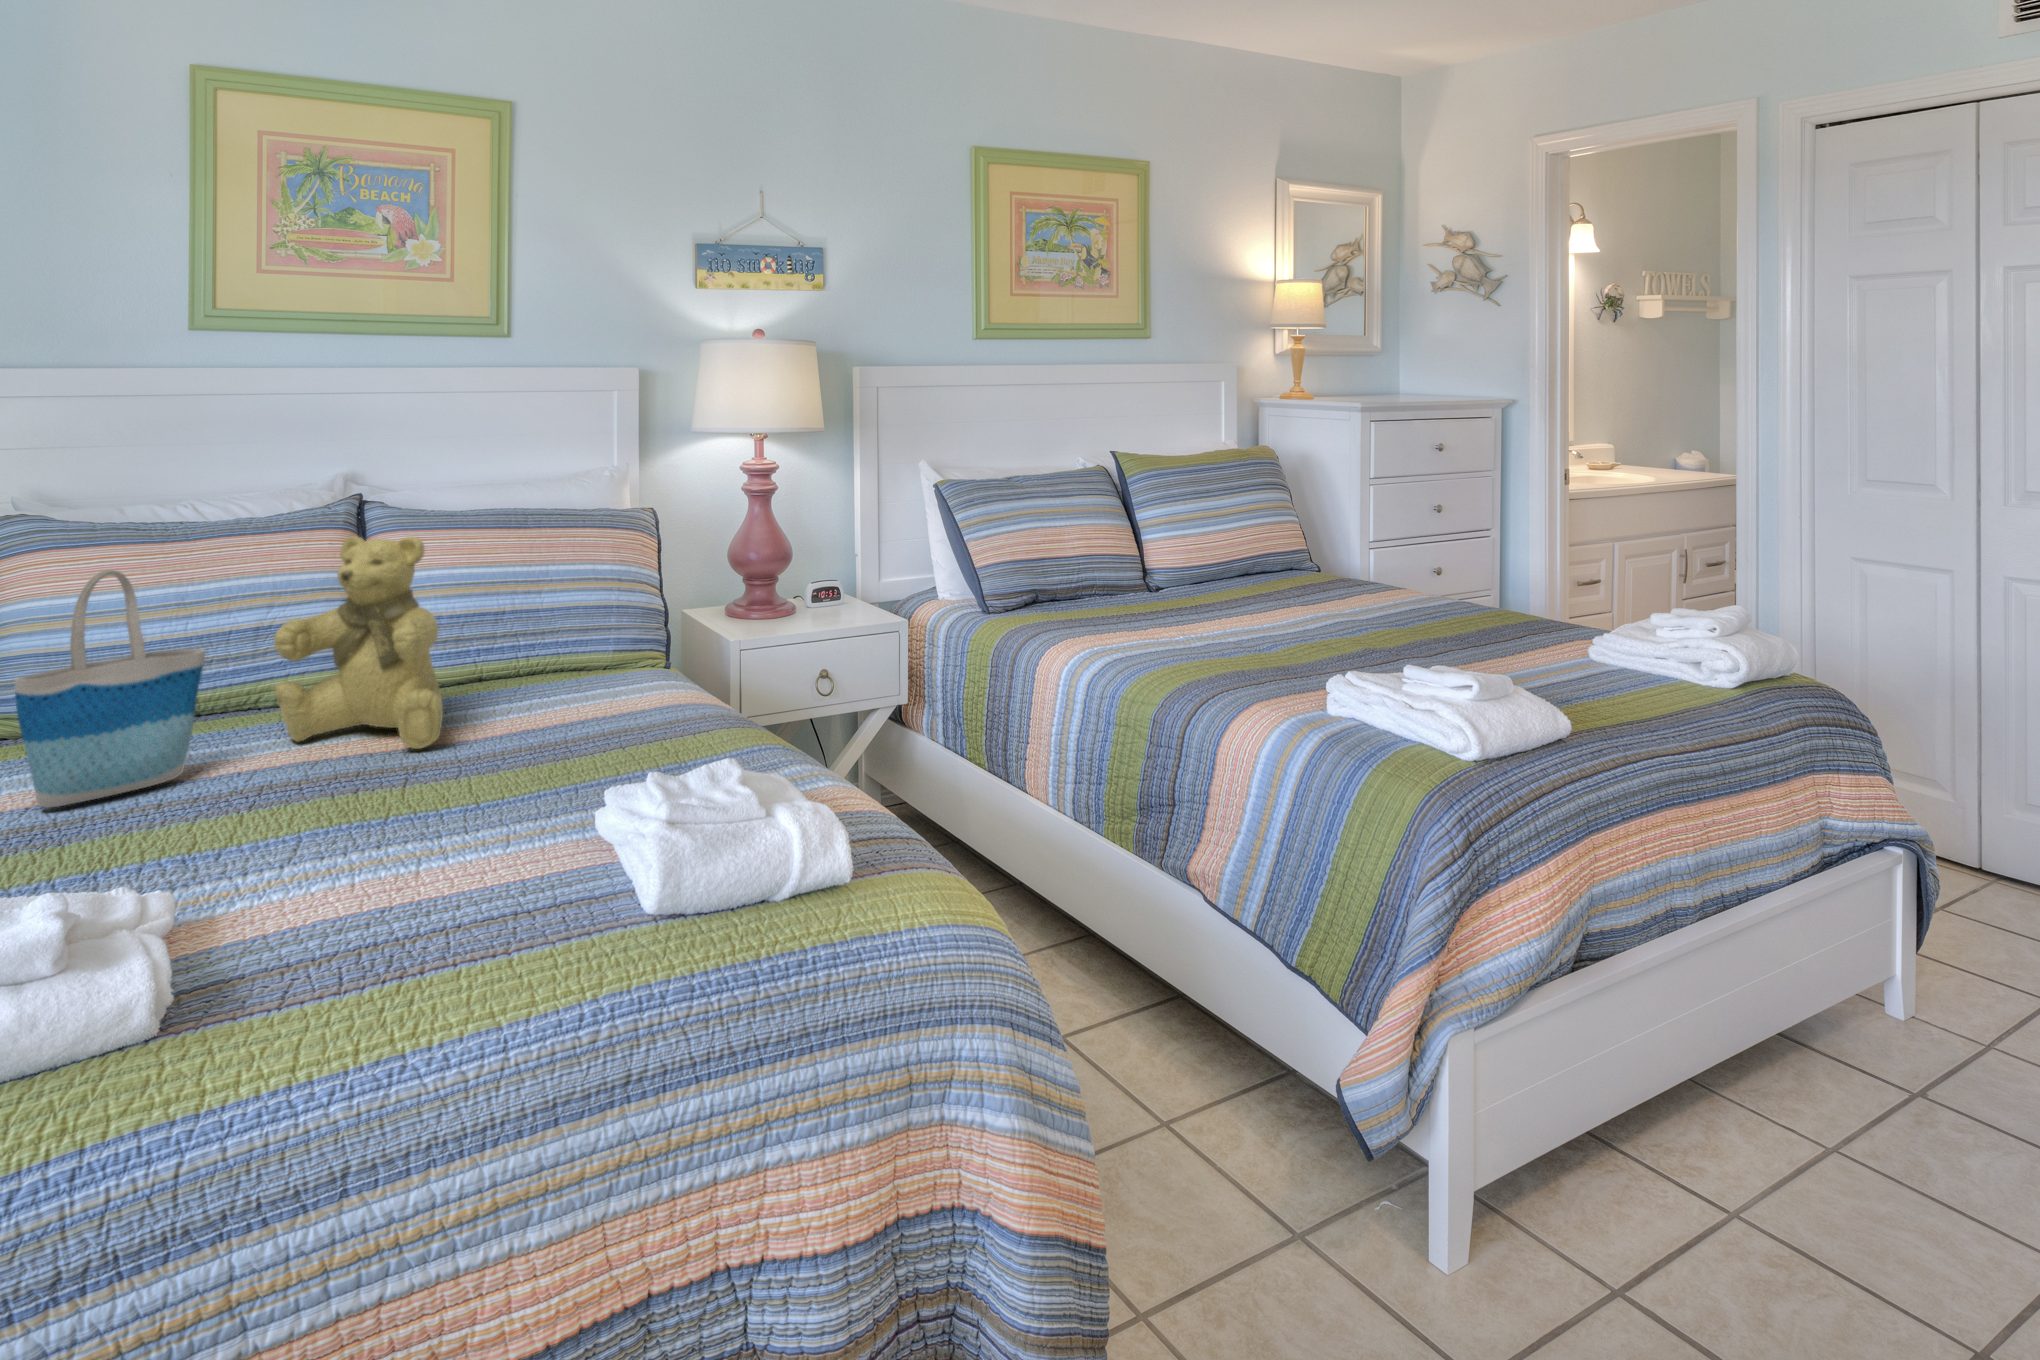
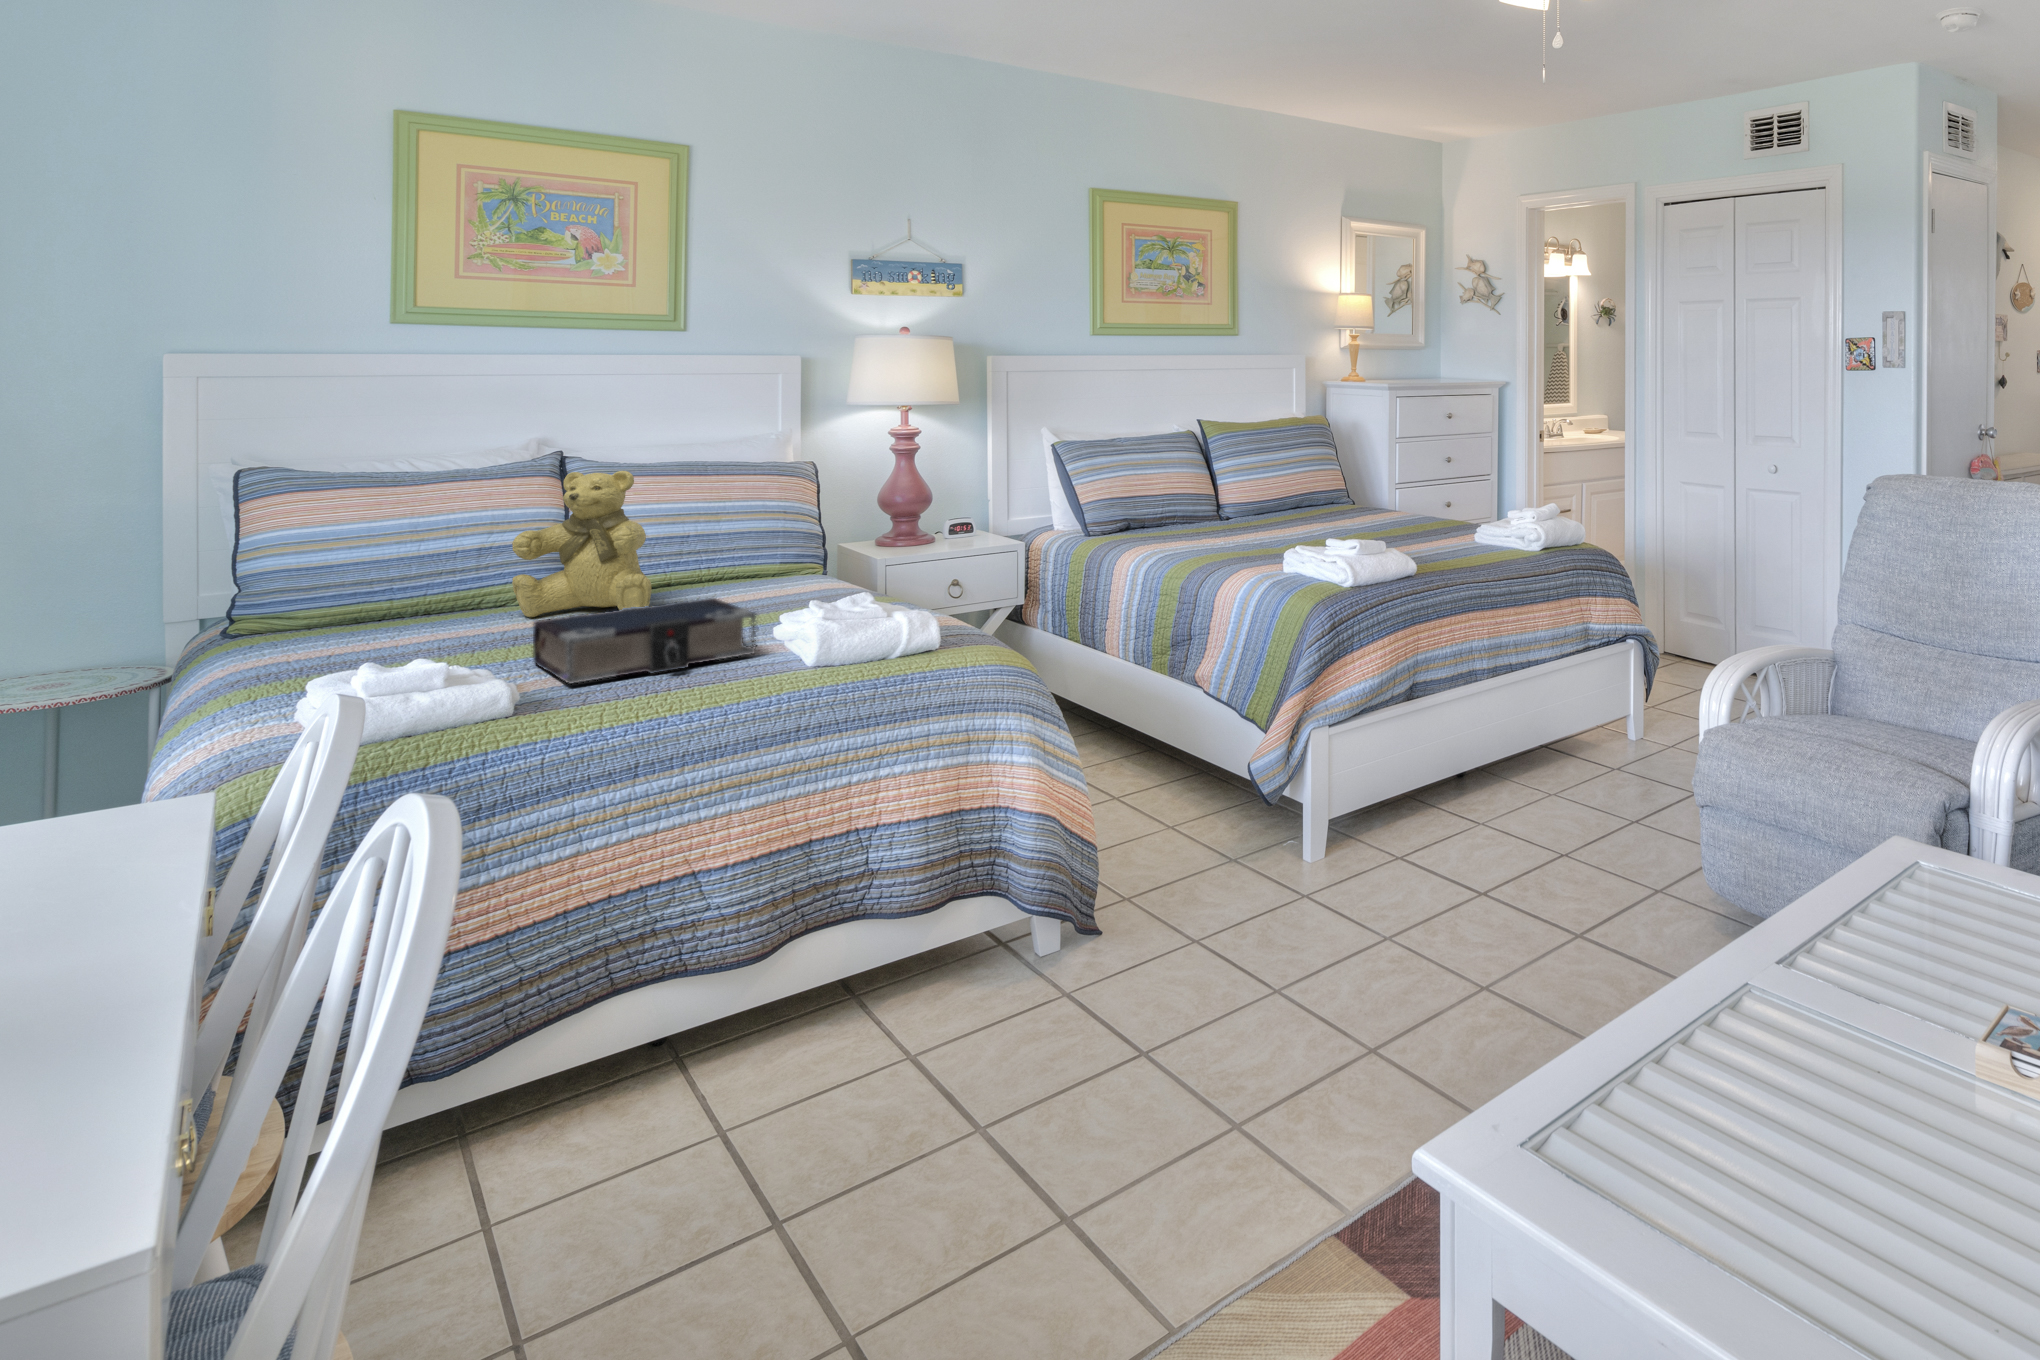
tote bag: present [14,569,206,808] -> none [322,489,464,652]
book: none [260,750,570,933] -> present [533,598,756,684]

